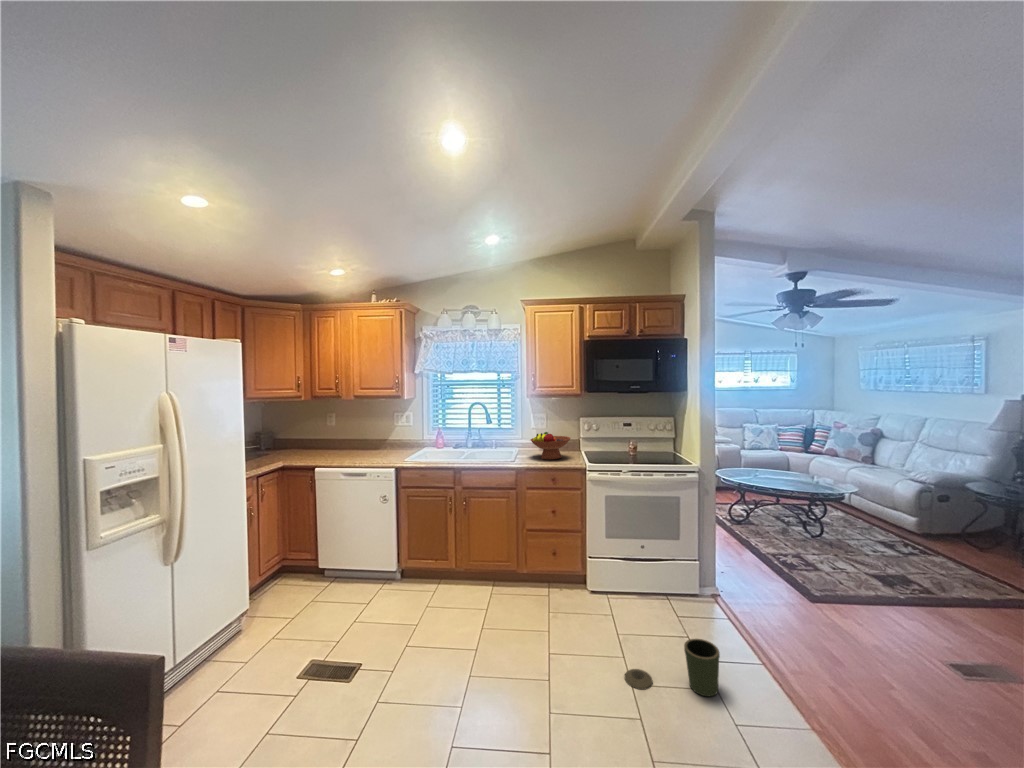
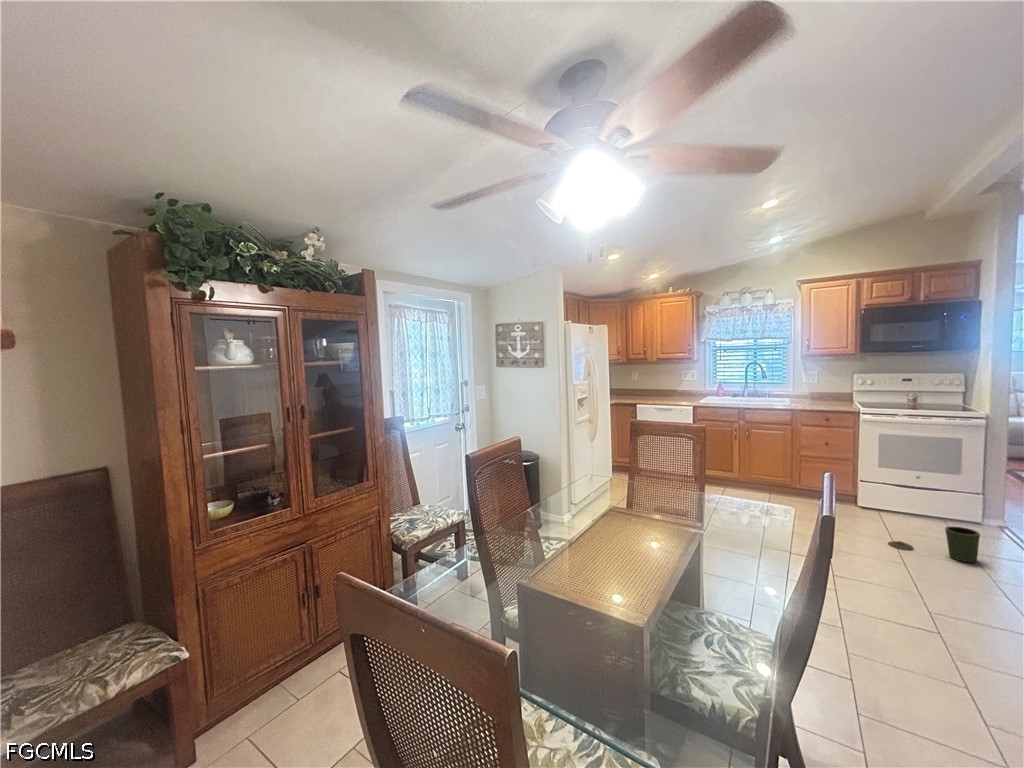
fruit bowl: present [531,432,570,460] -> none [804,384,844,405]

